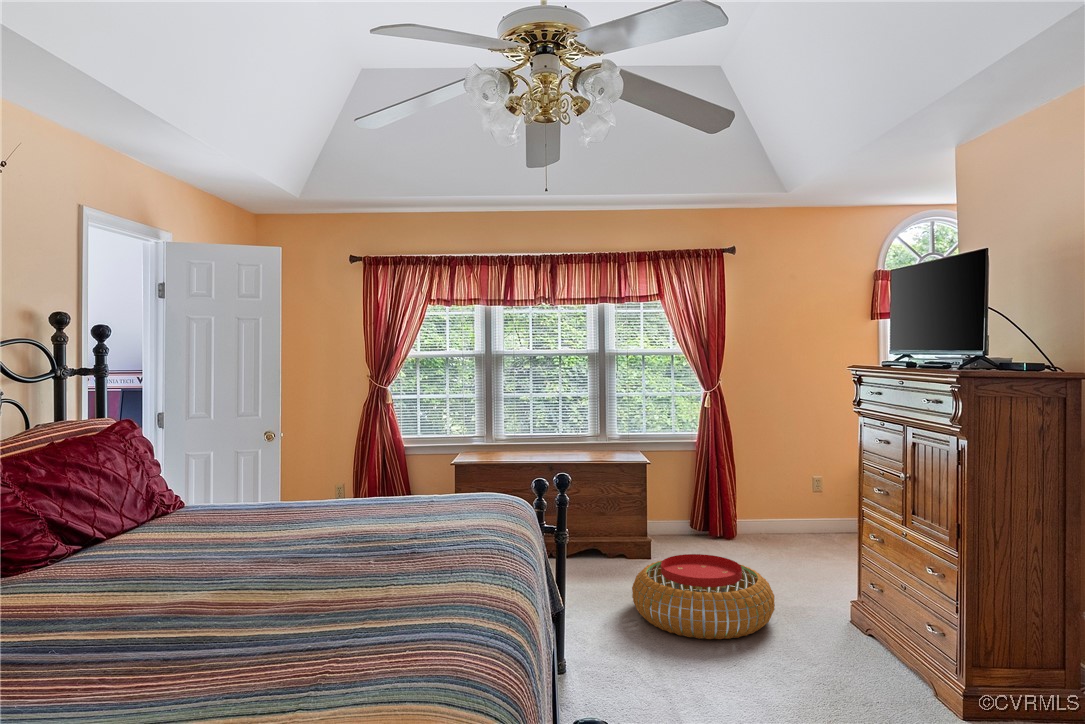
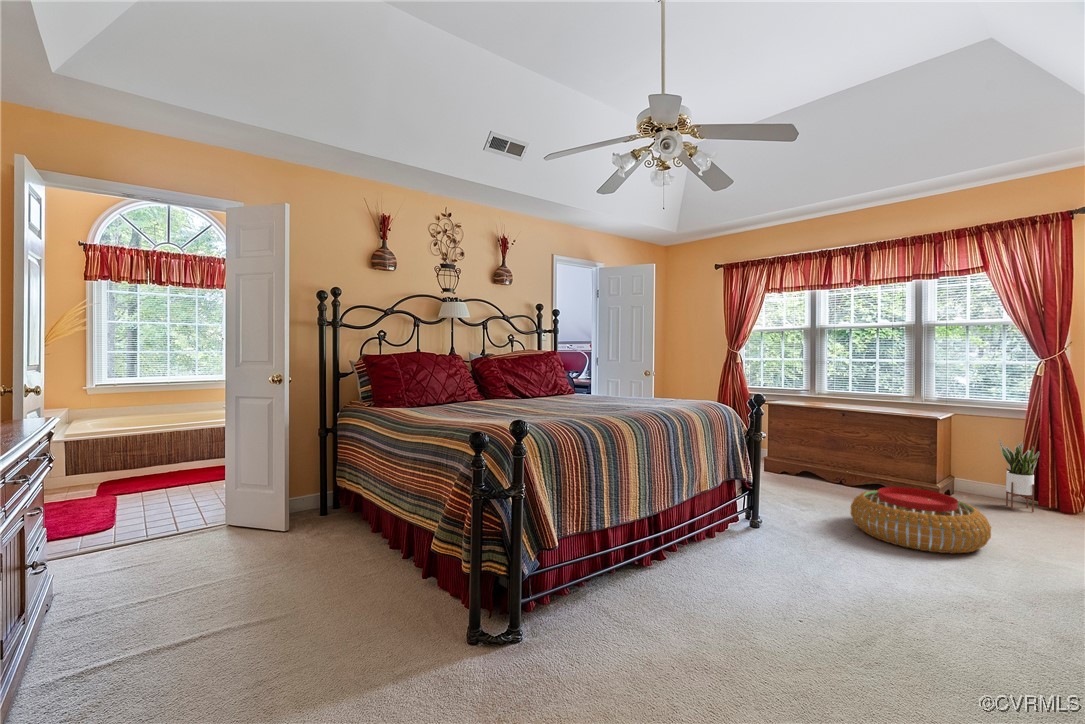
potted plant: none [688,475,719,549] -> present [999,440,1039,512]

